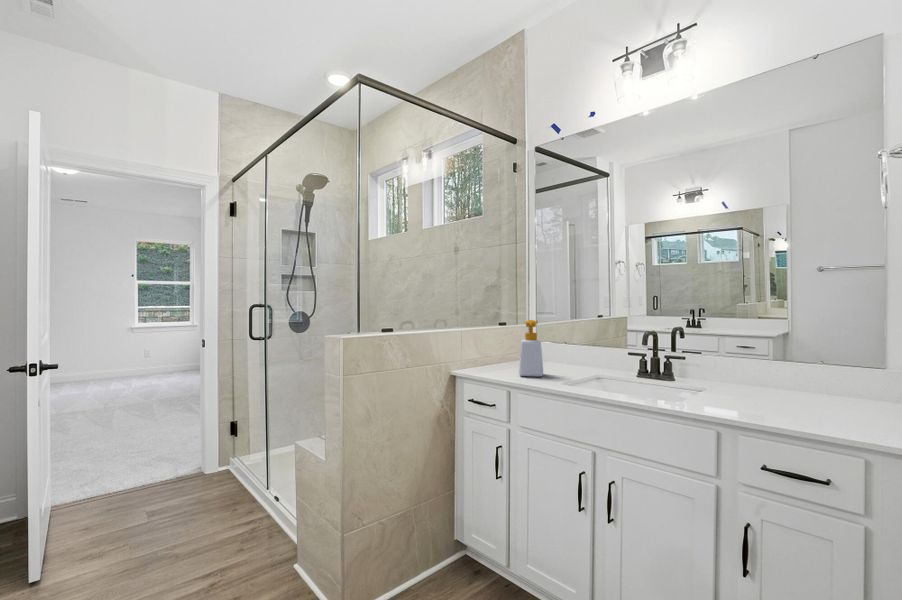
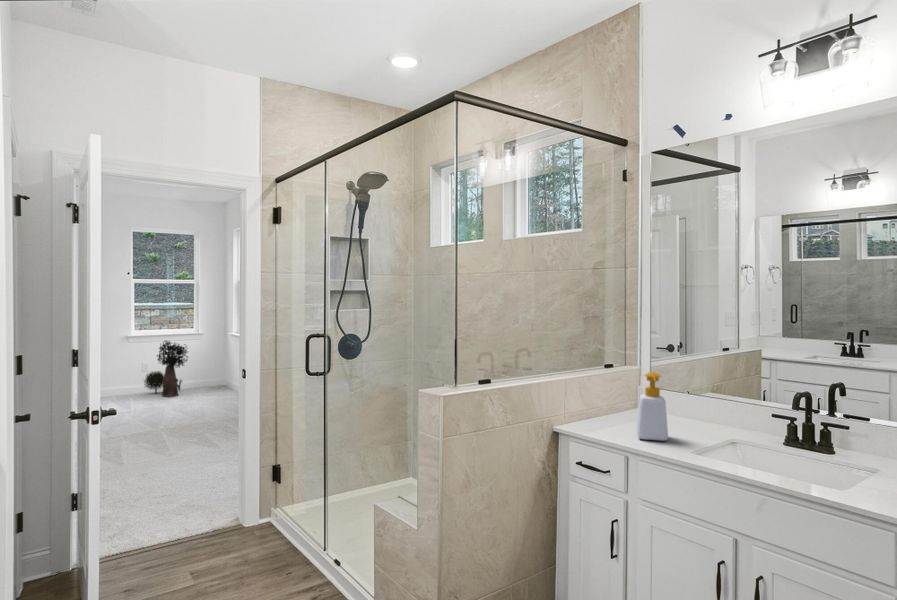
potted plant: none [144,330,184,377] -> present [144,341,188,397]

